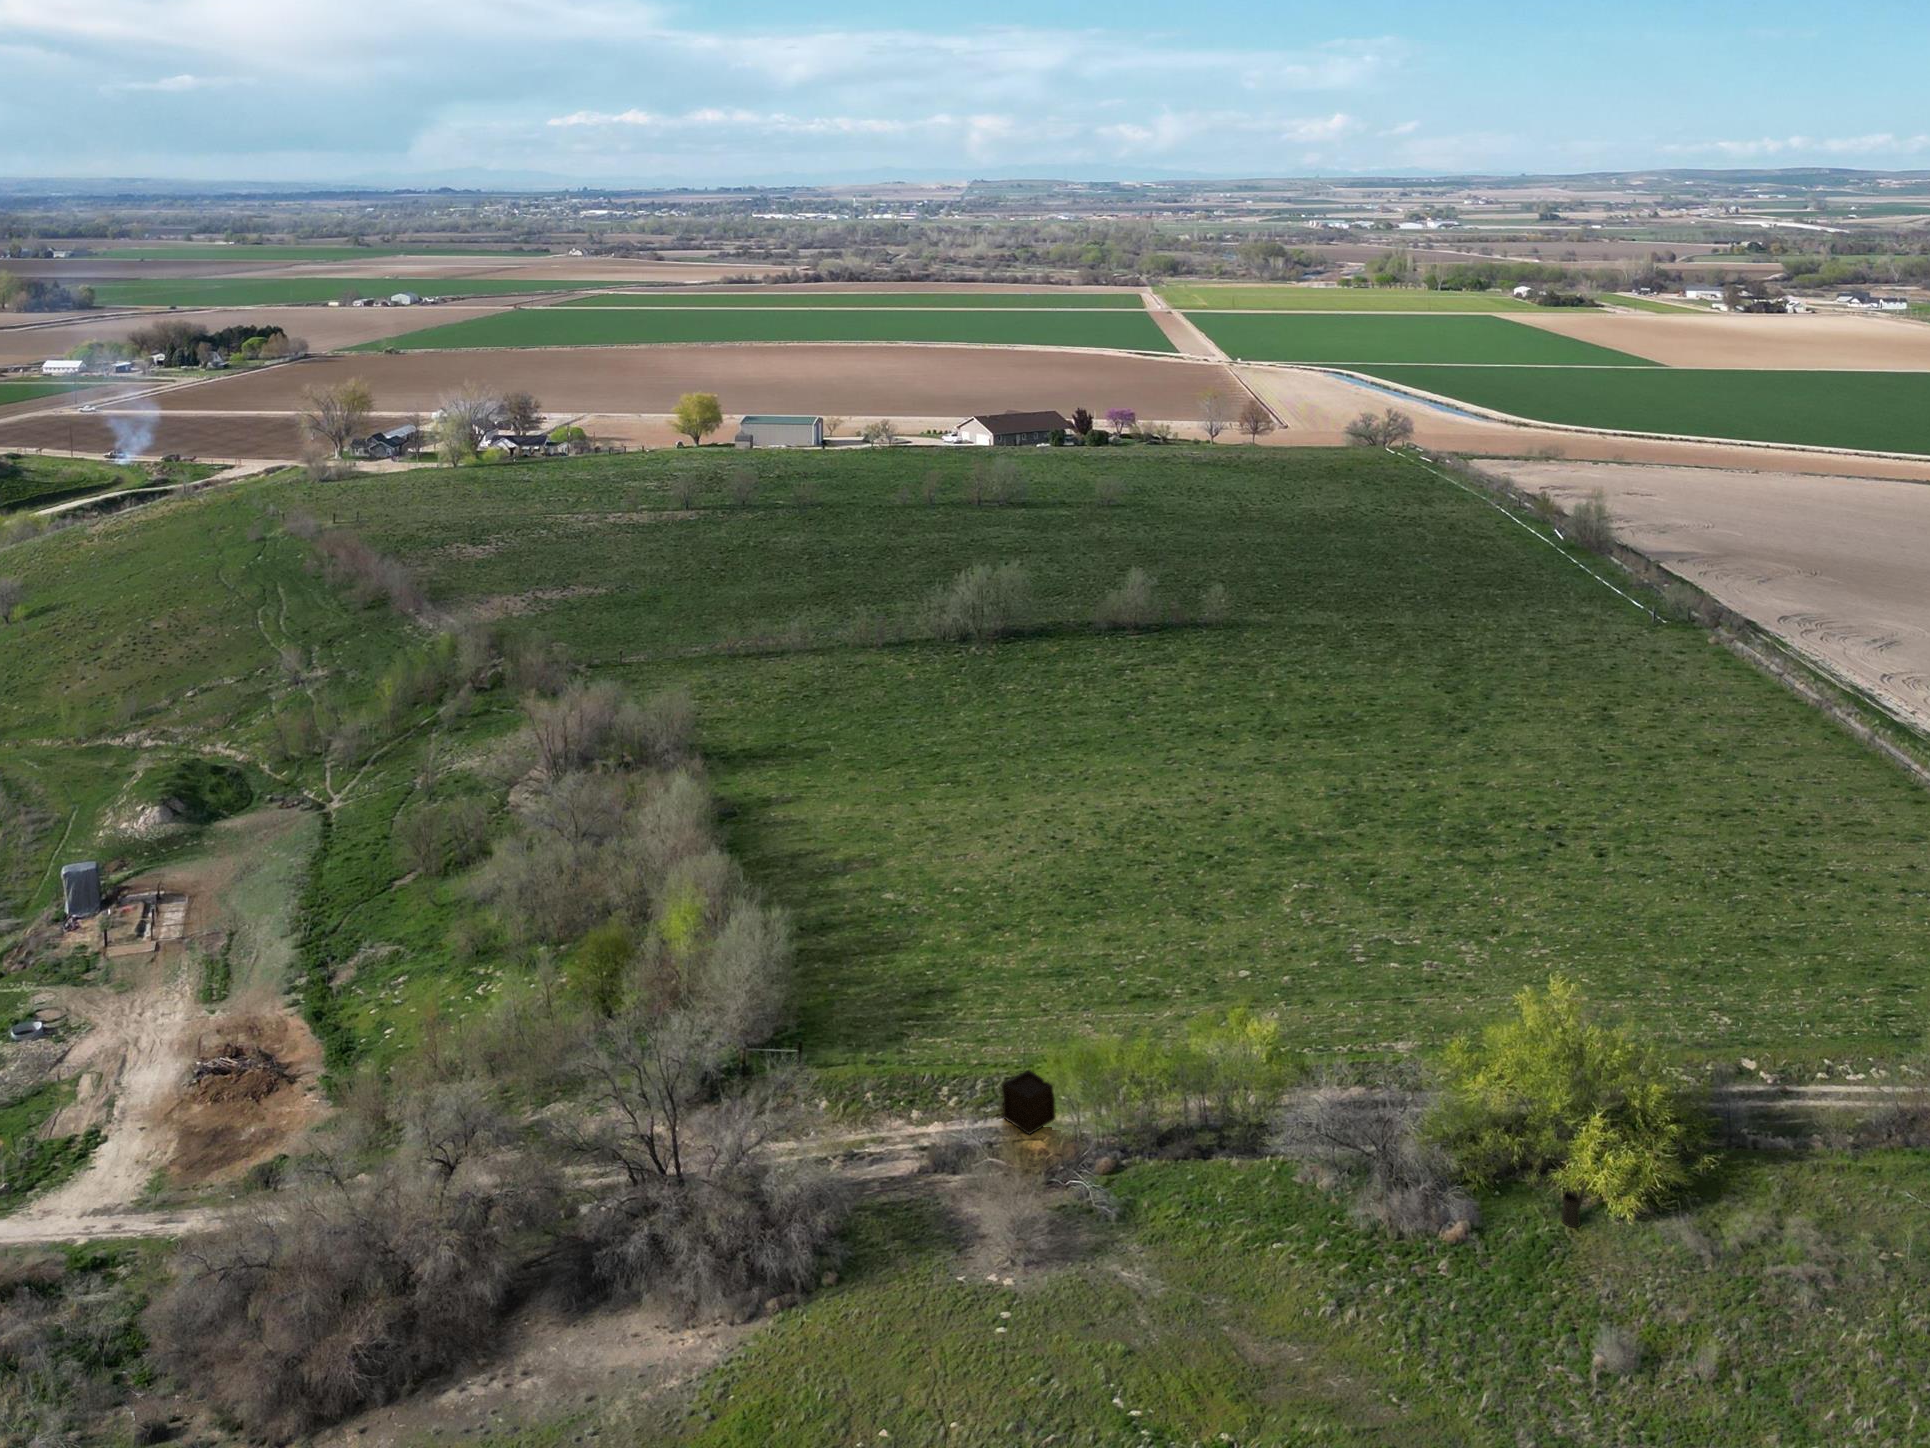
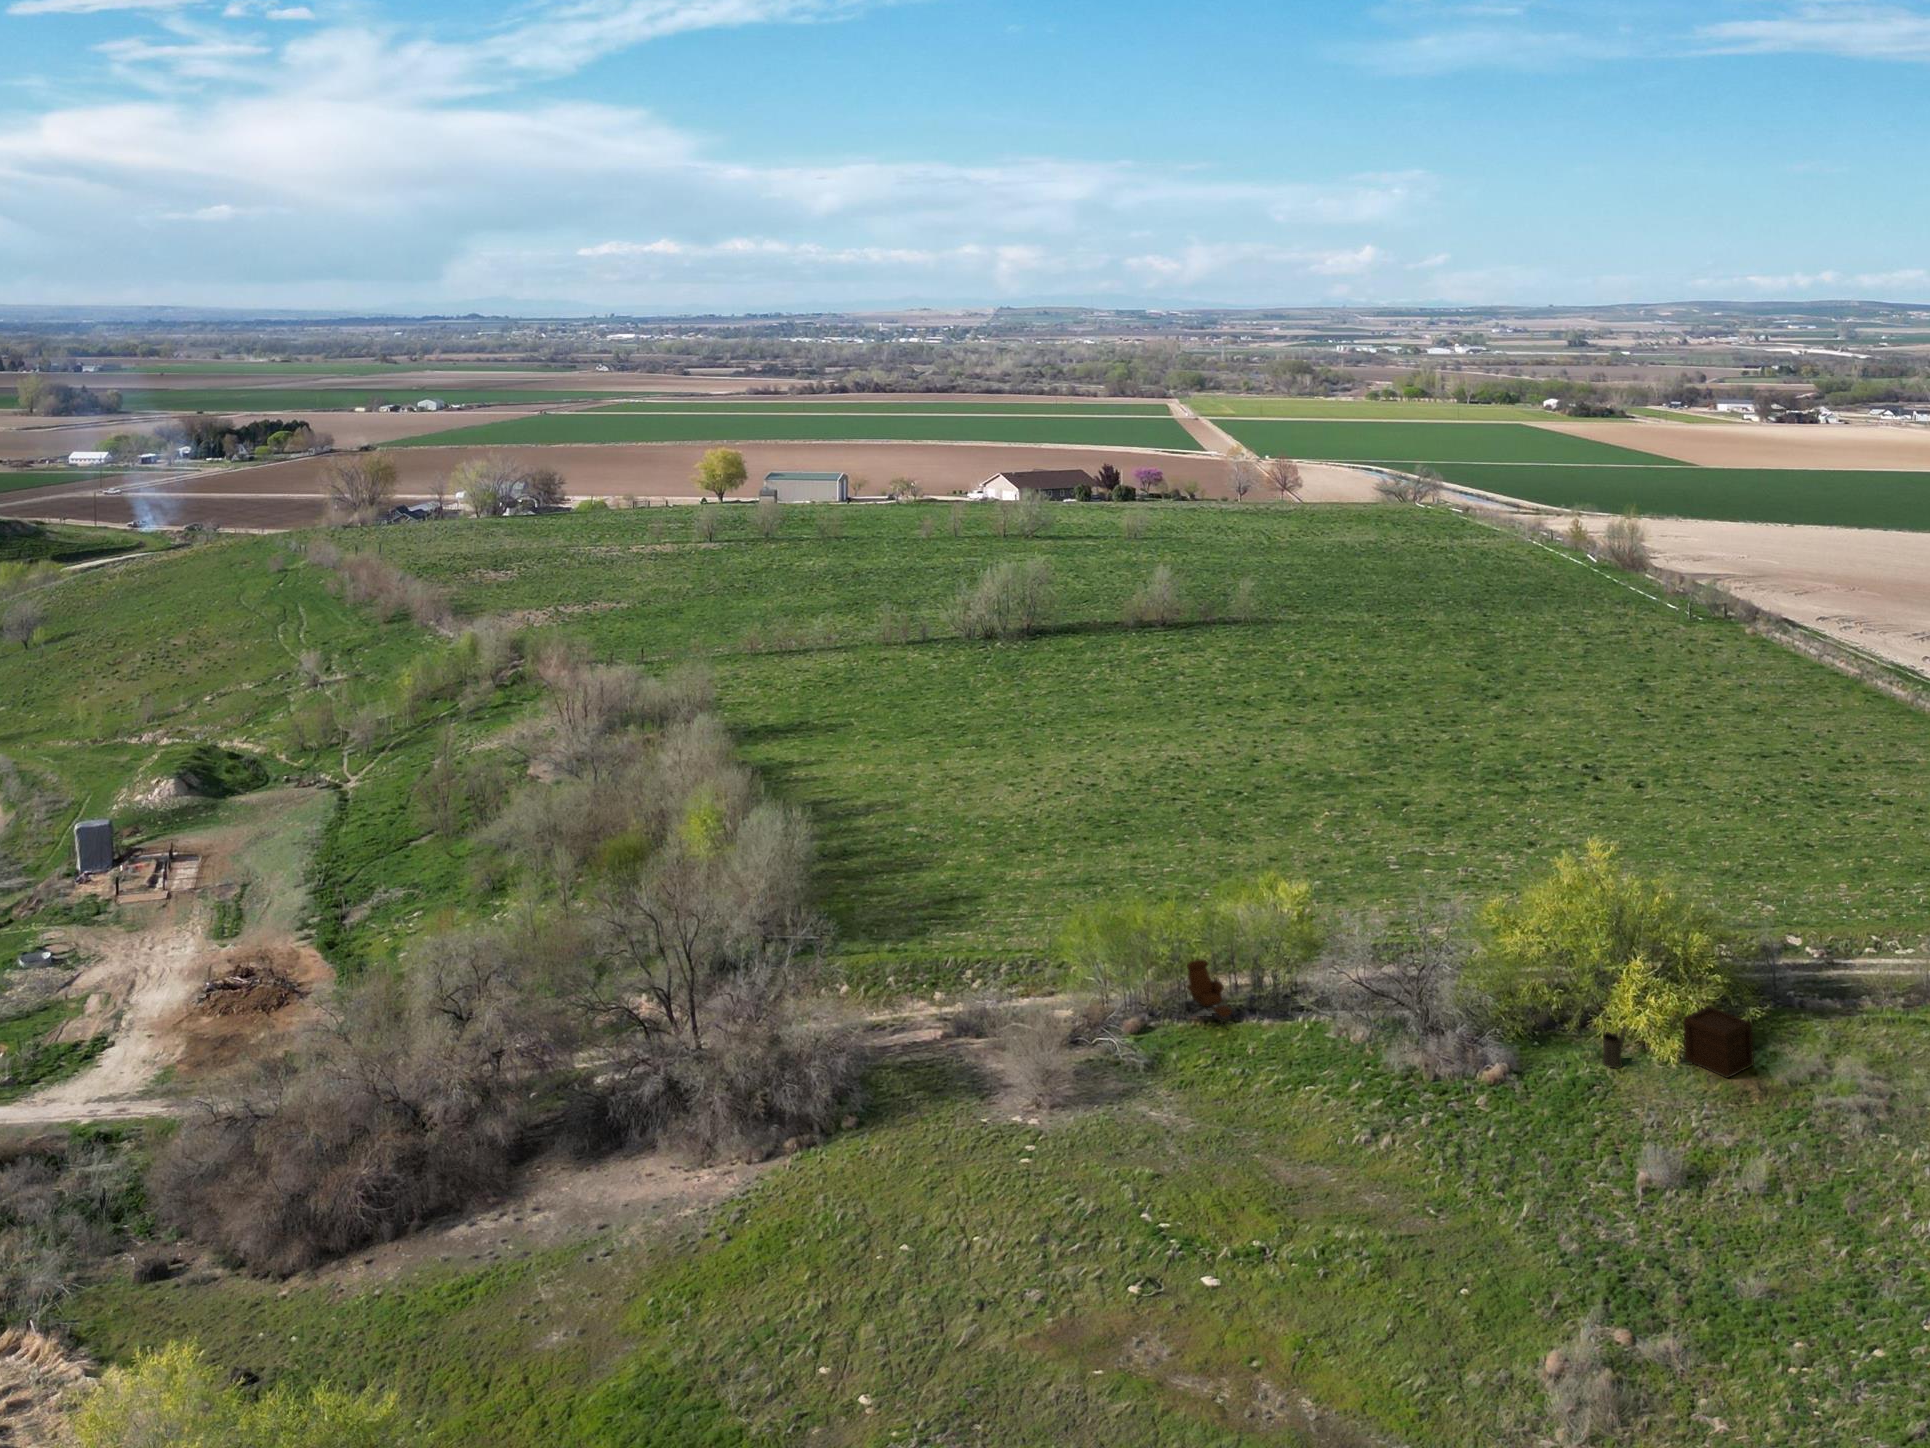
wooden crate: present [1002,1070,1056,1134] -> present [1683,1006,1754,1078]
lounge chair: none [1160,1088,1204,1165] -> present [1187,960,1232,1030]

